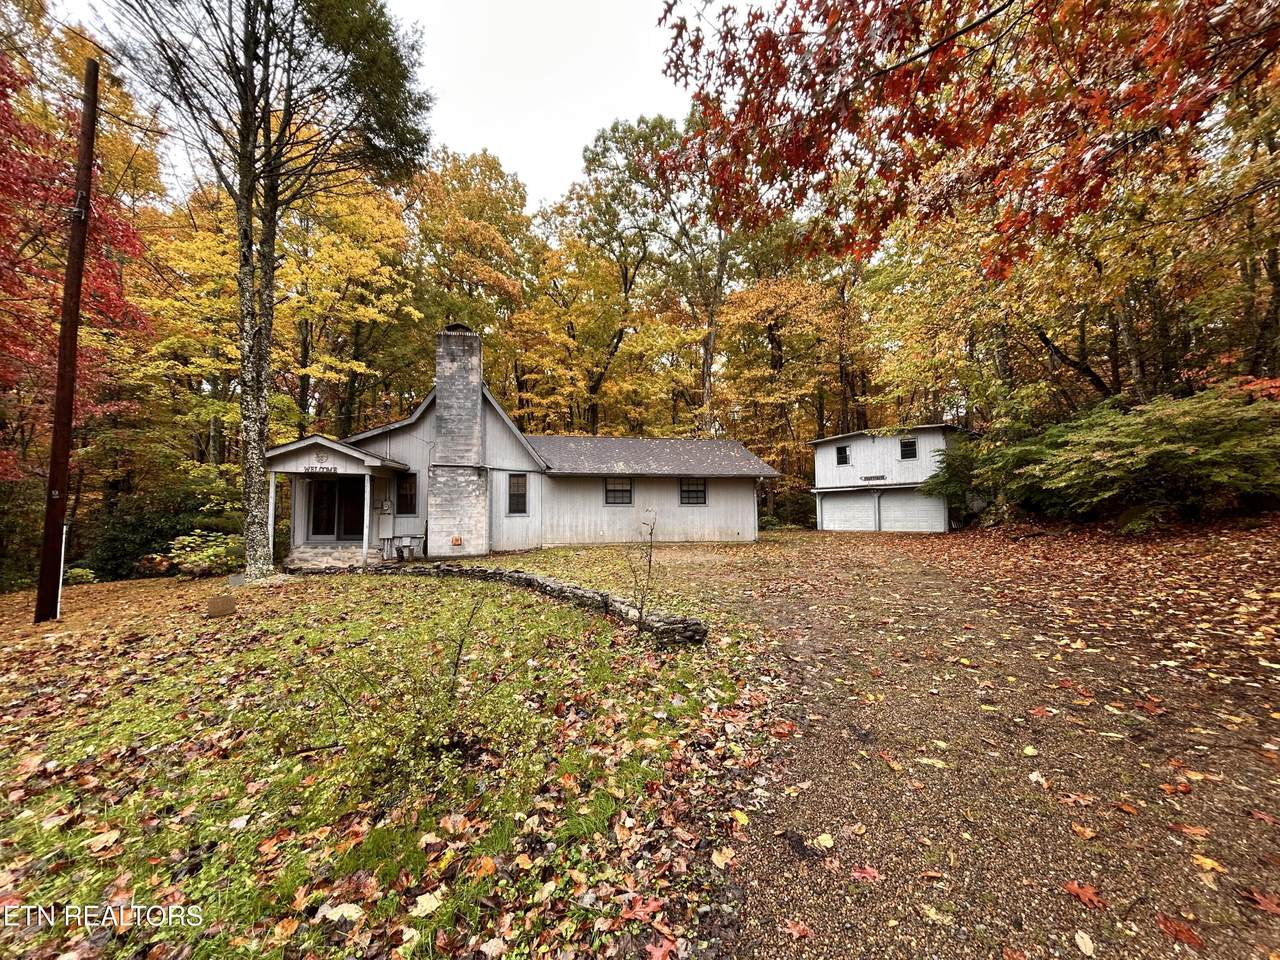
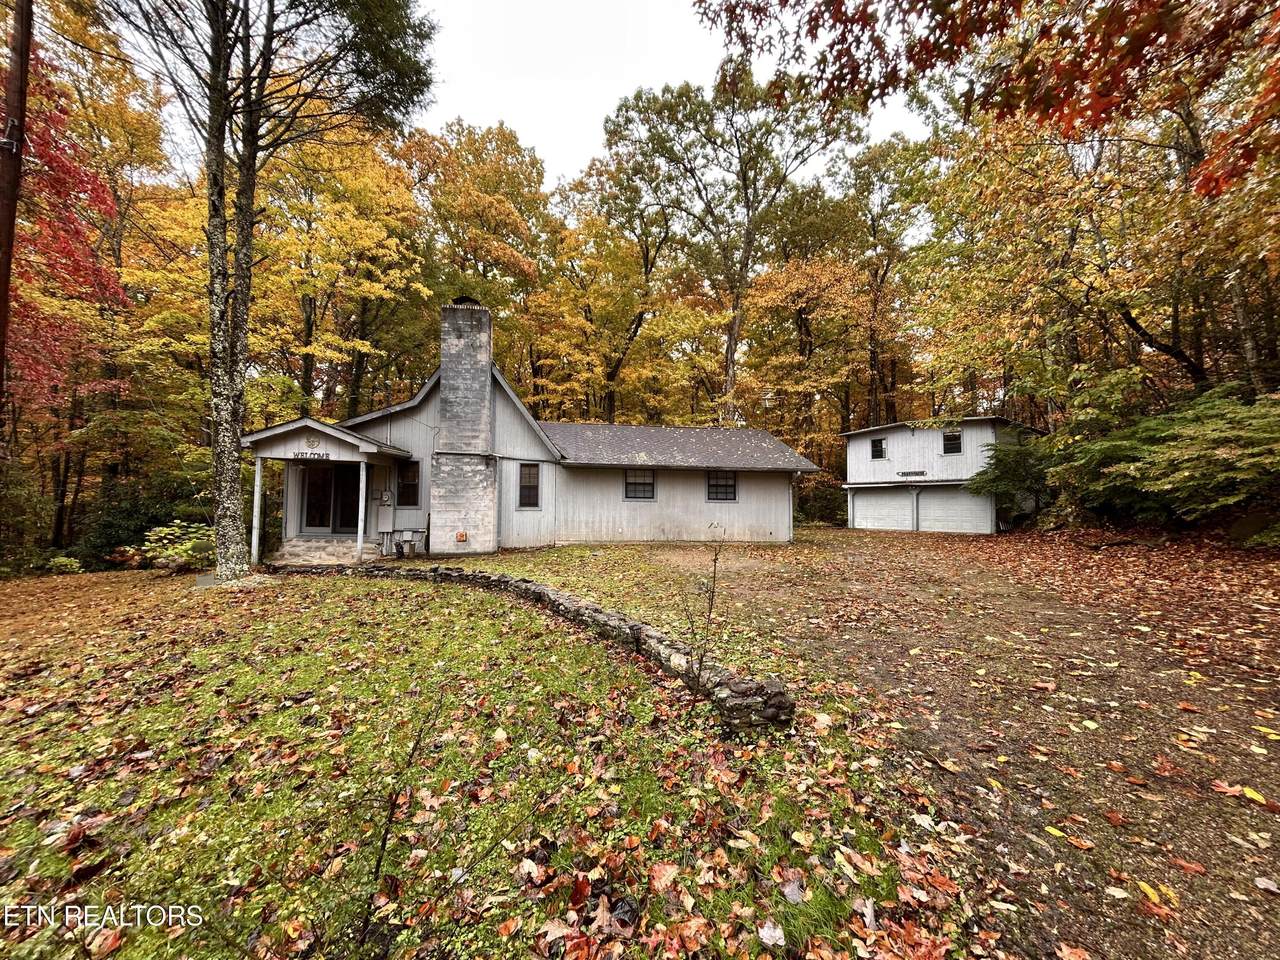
wooden bucket: present [207,595,235,616] -> none [134,606,174,635]

